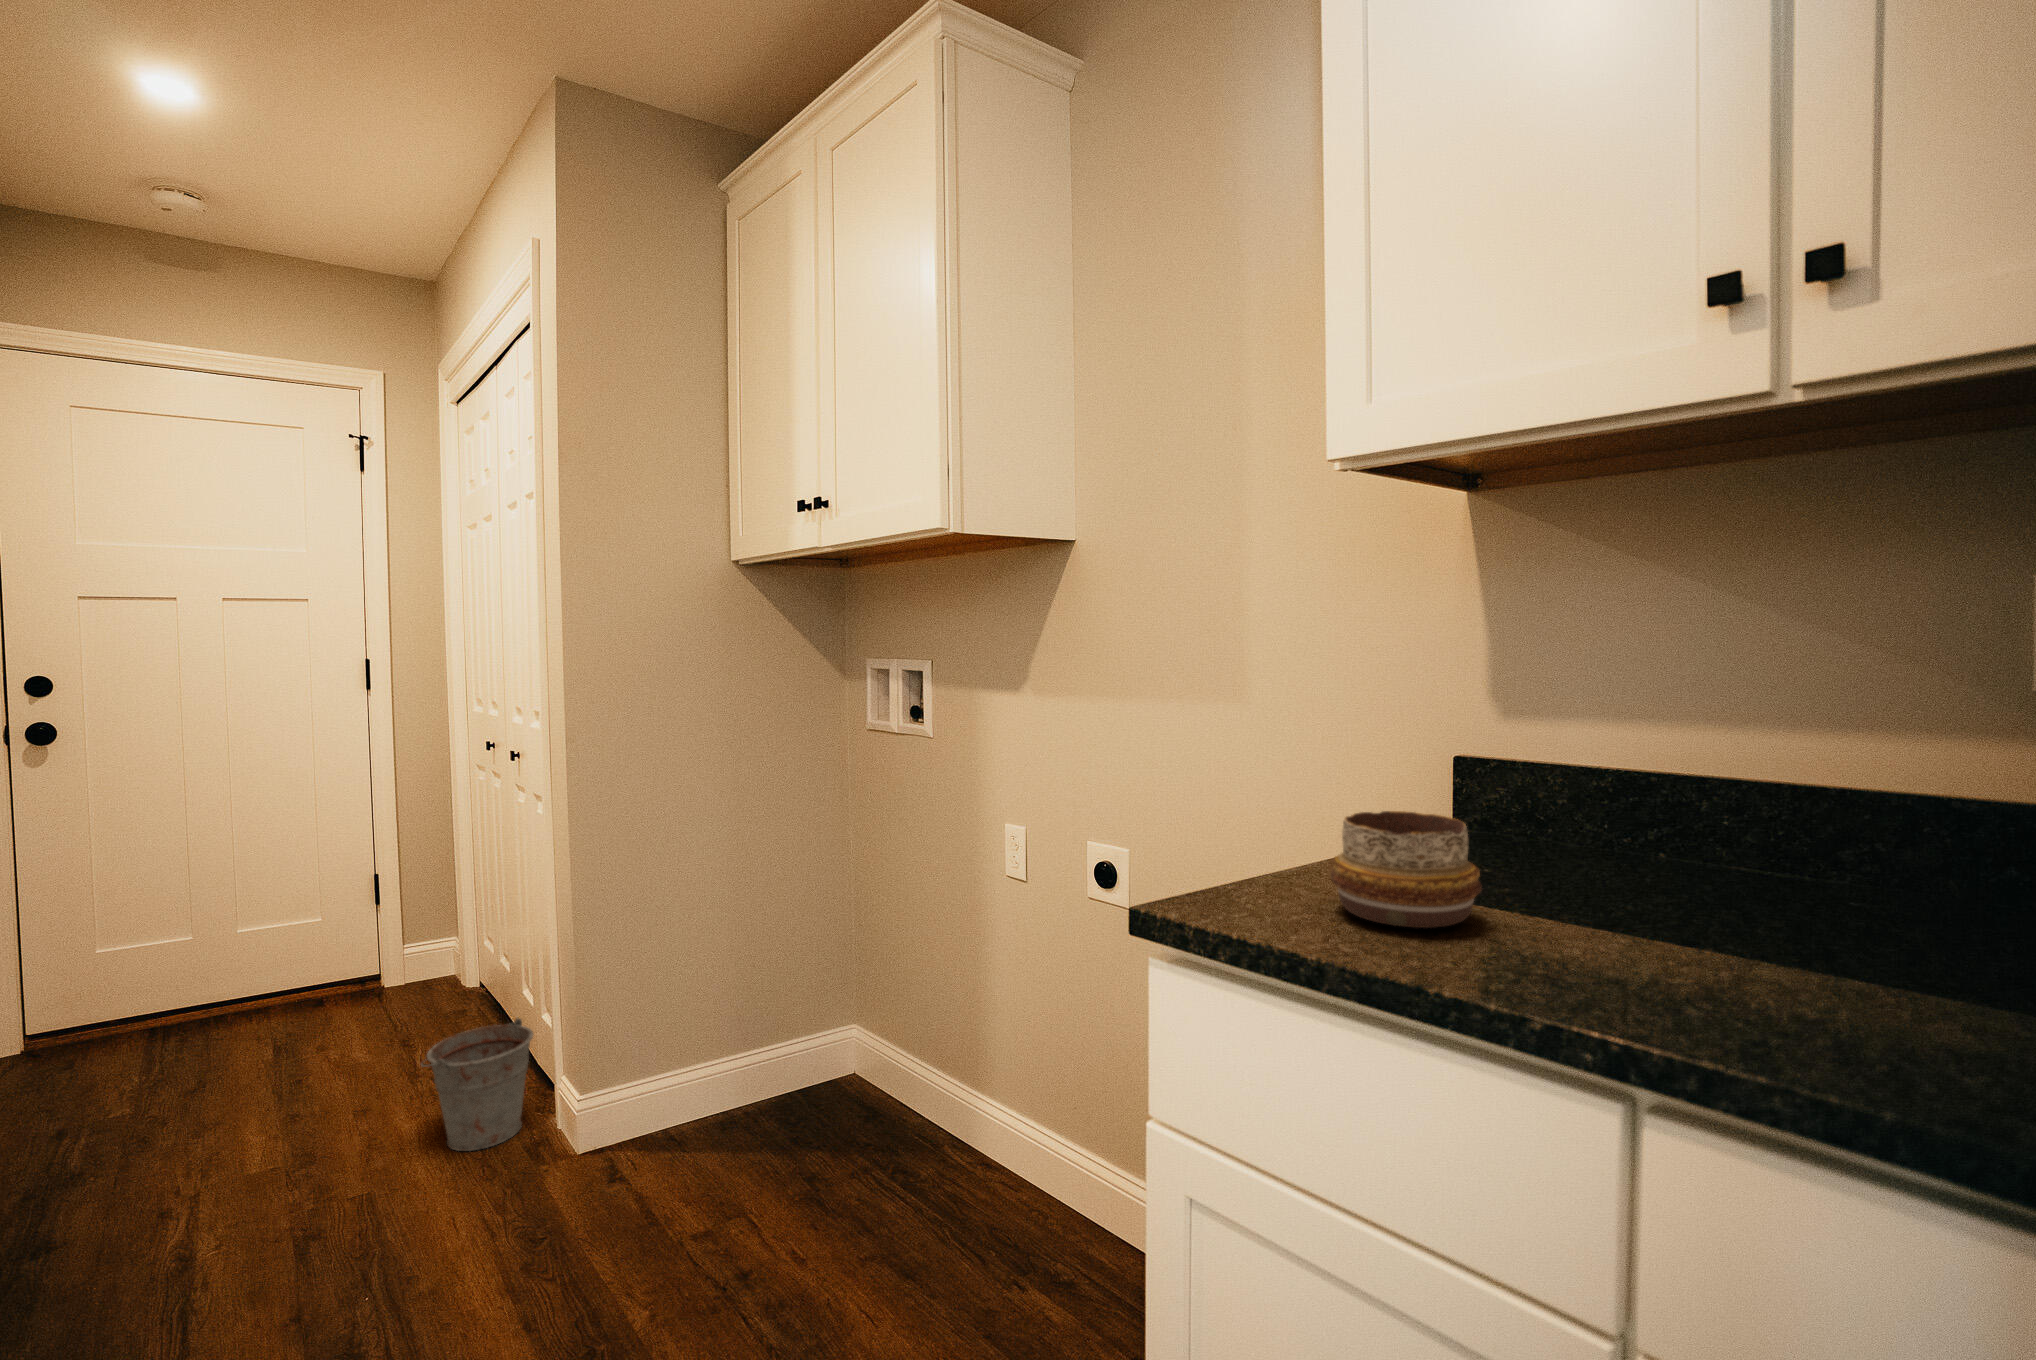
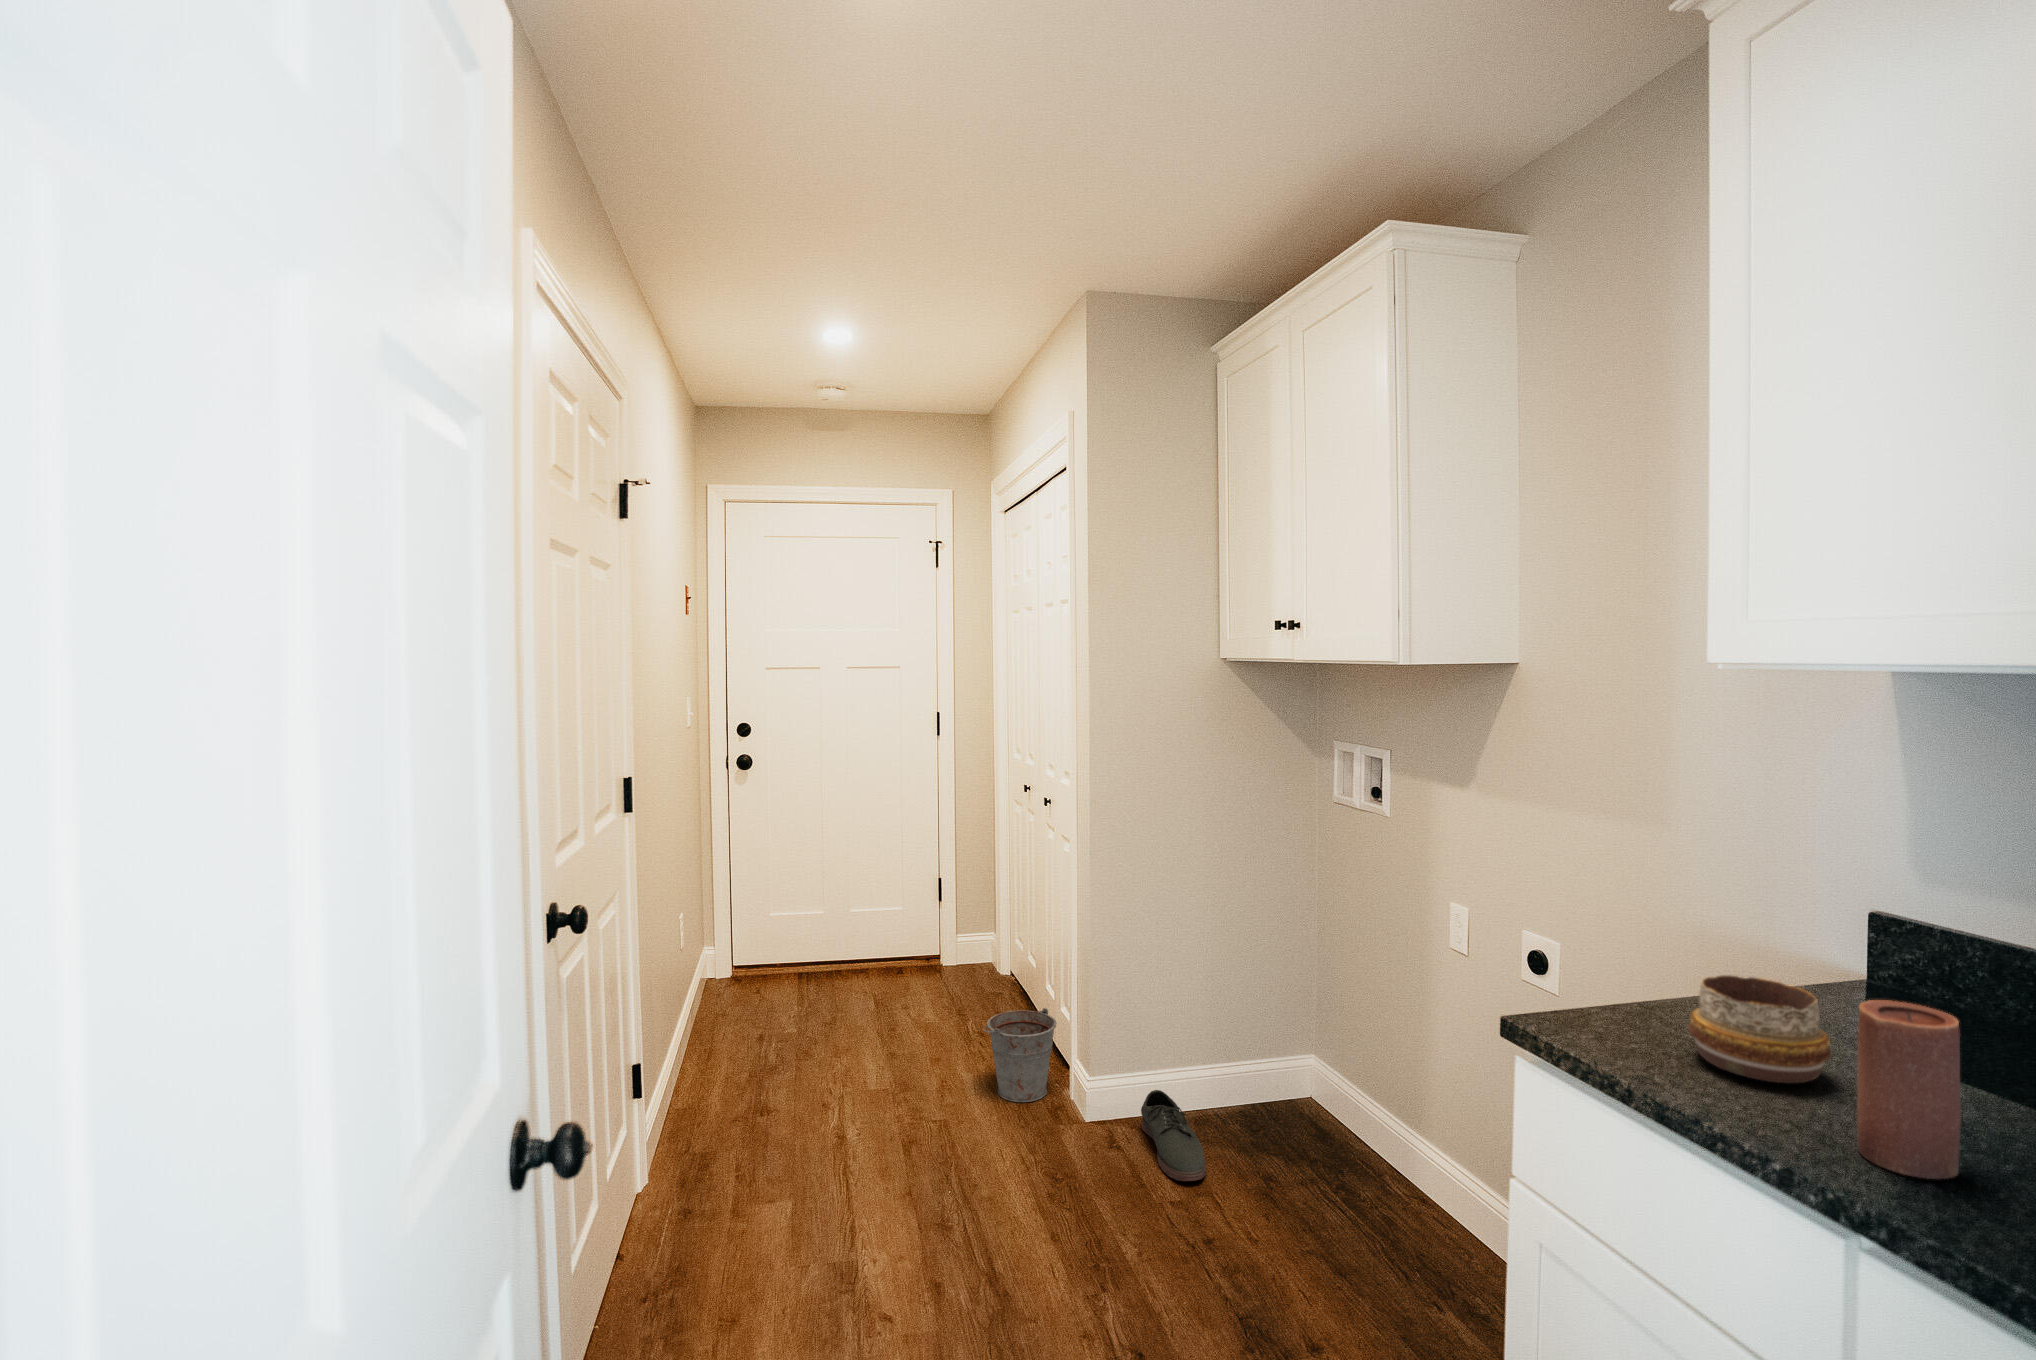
candle: none [1572,794,1688,1008] -> present [1857,1000,1961,1179]
shoe: none [651,1090,734,1199] -> present [1141,1090,1206,1181]

